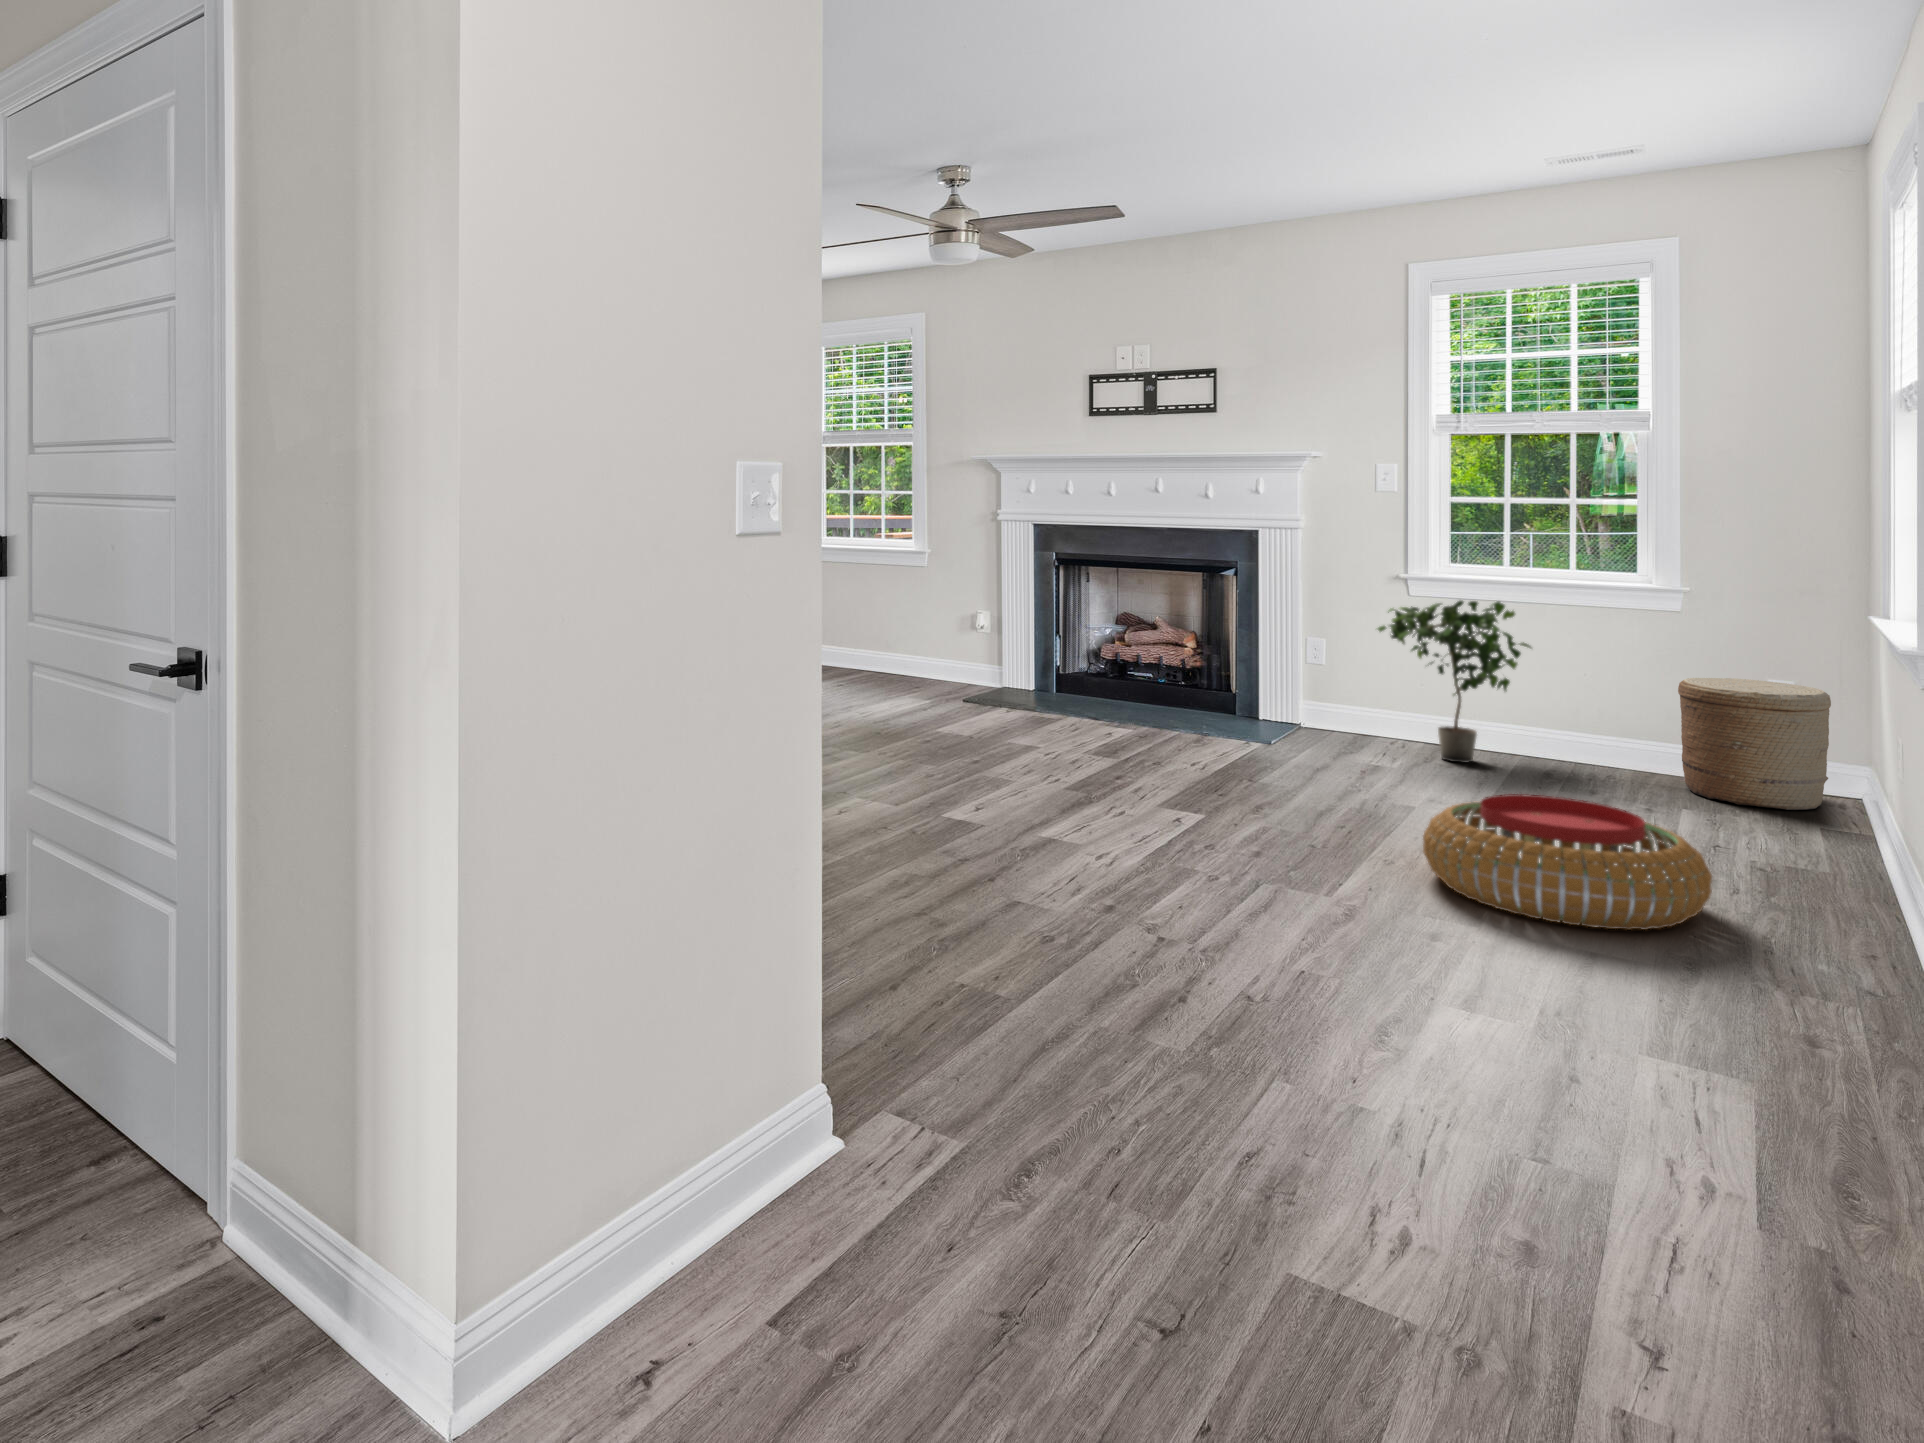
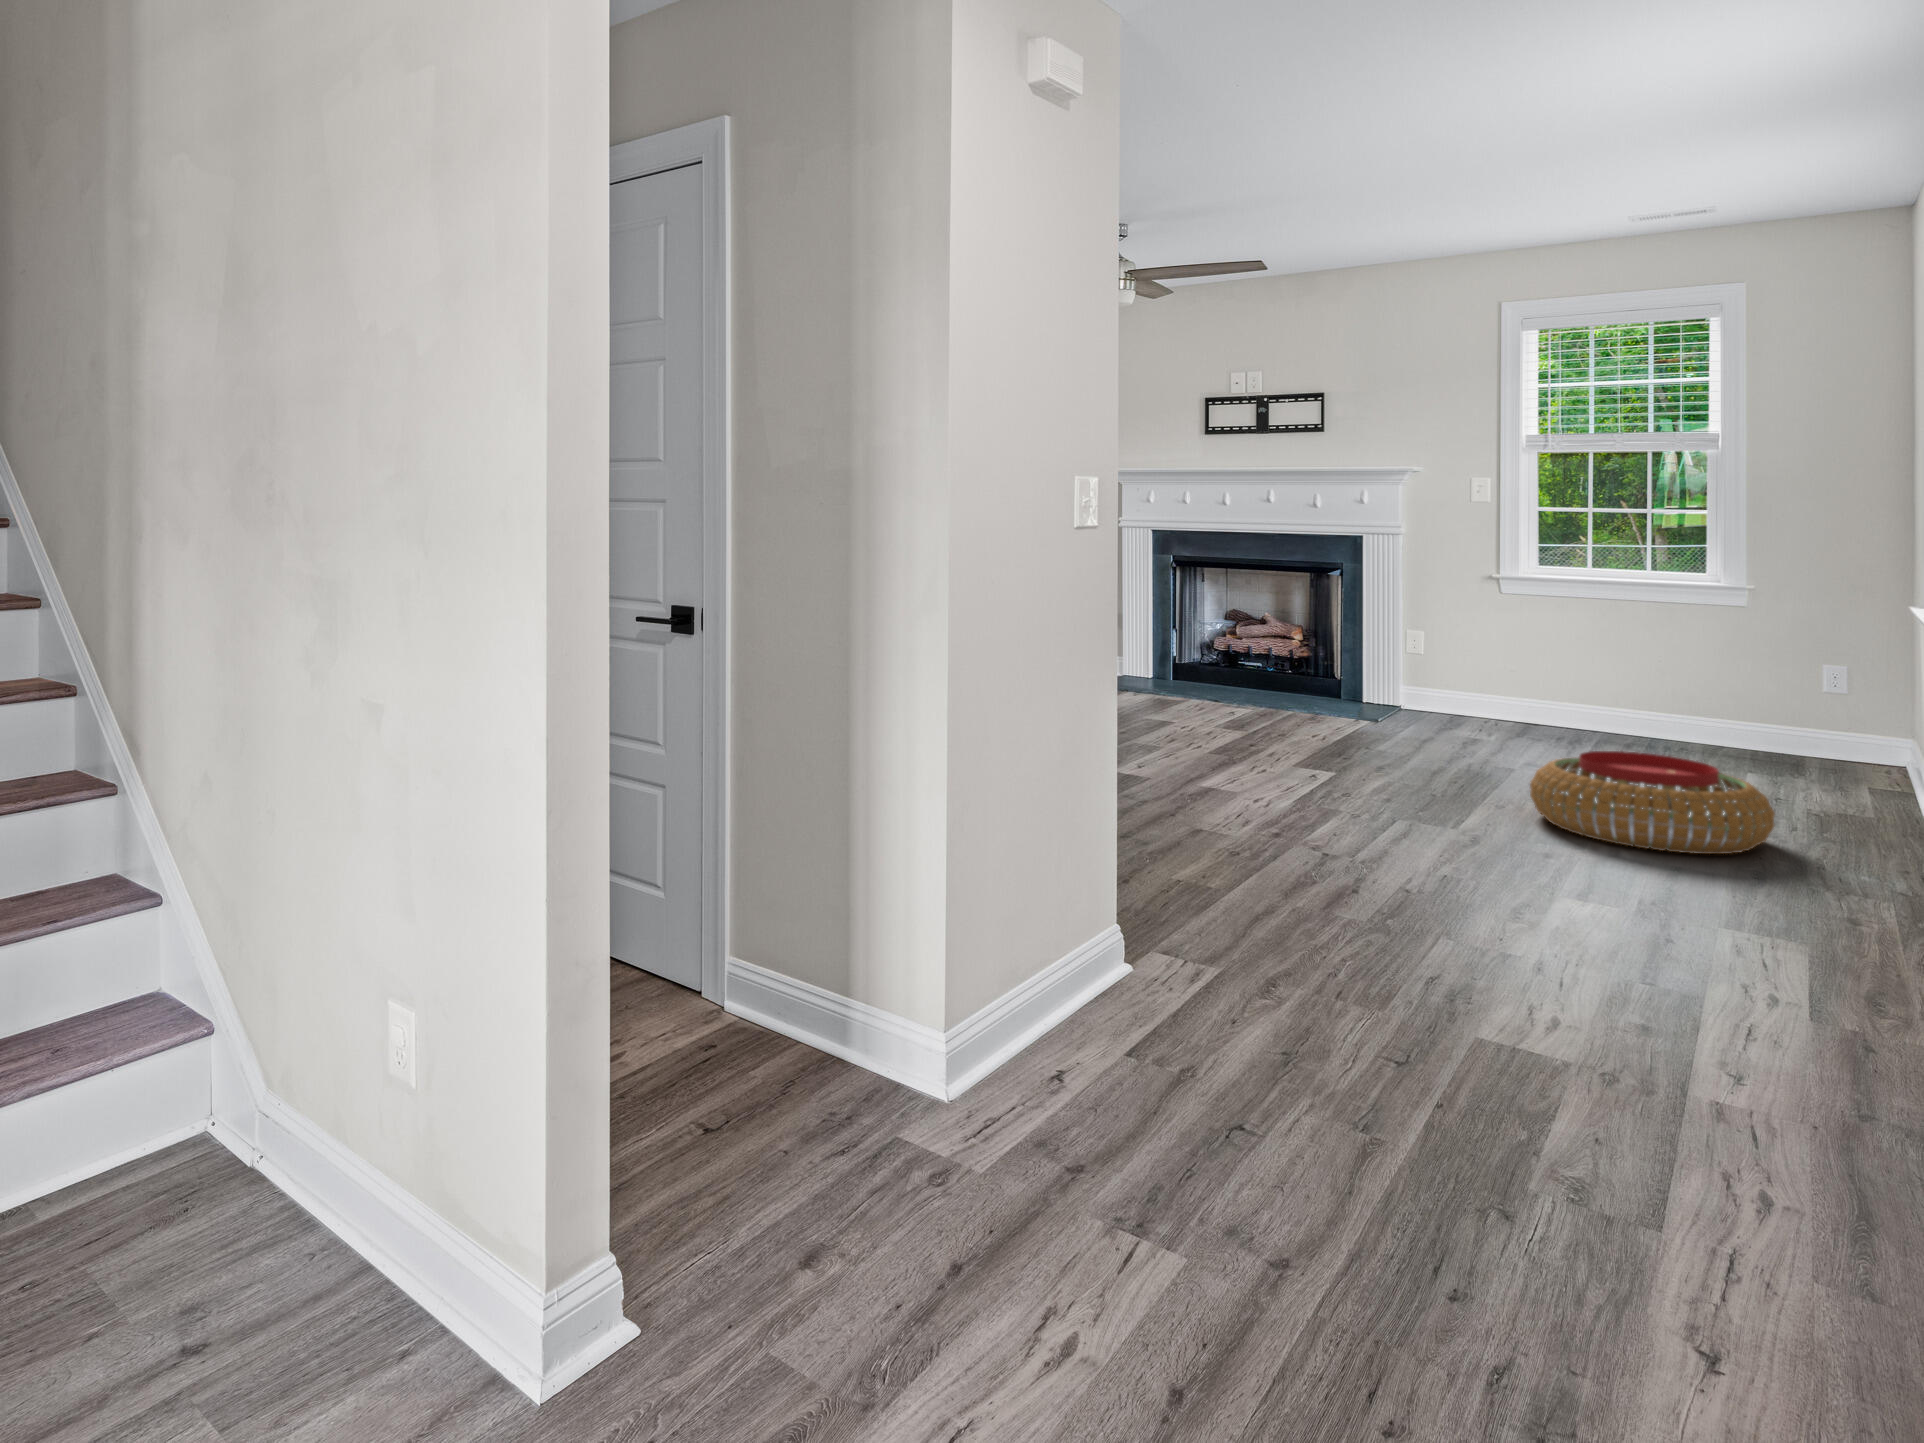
potted plant: present [1378,601,1531,763] -> none [1471,597,1613,737]
woven basket: present [1678,678,1831,810] -> none [1743,664,1877,775]

